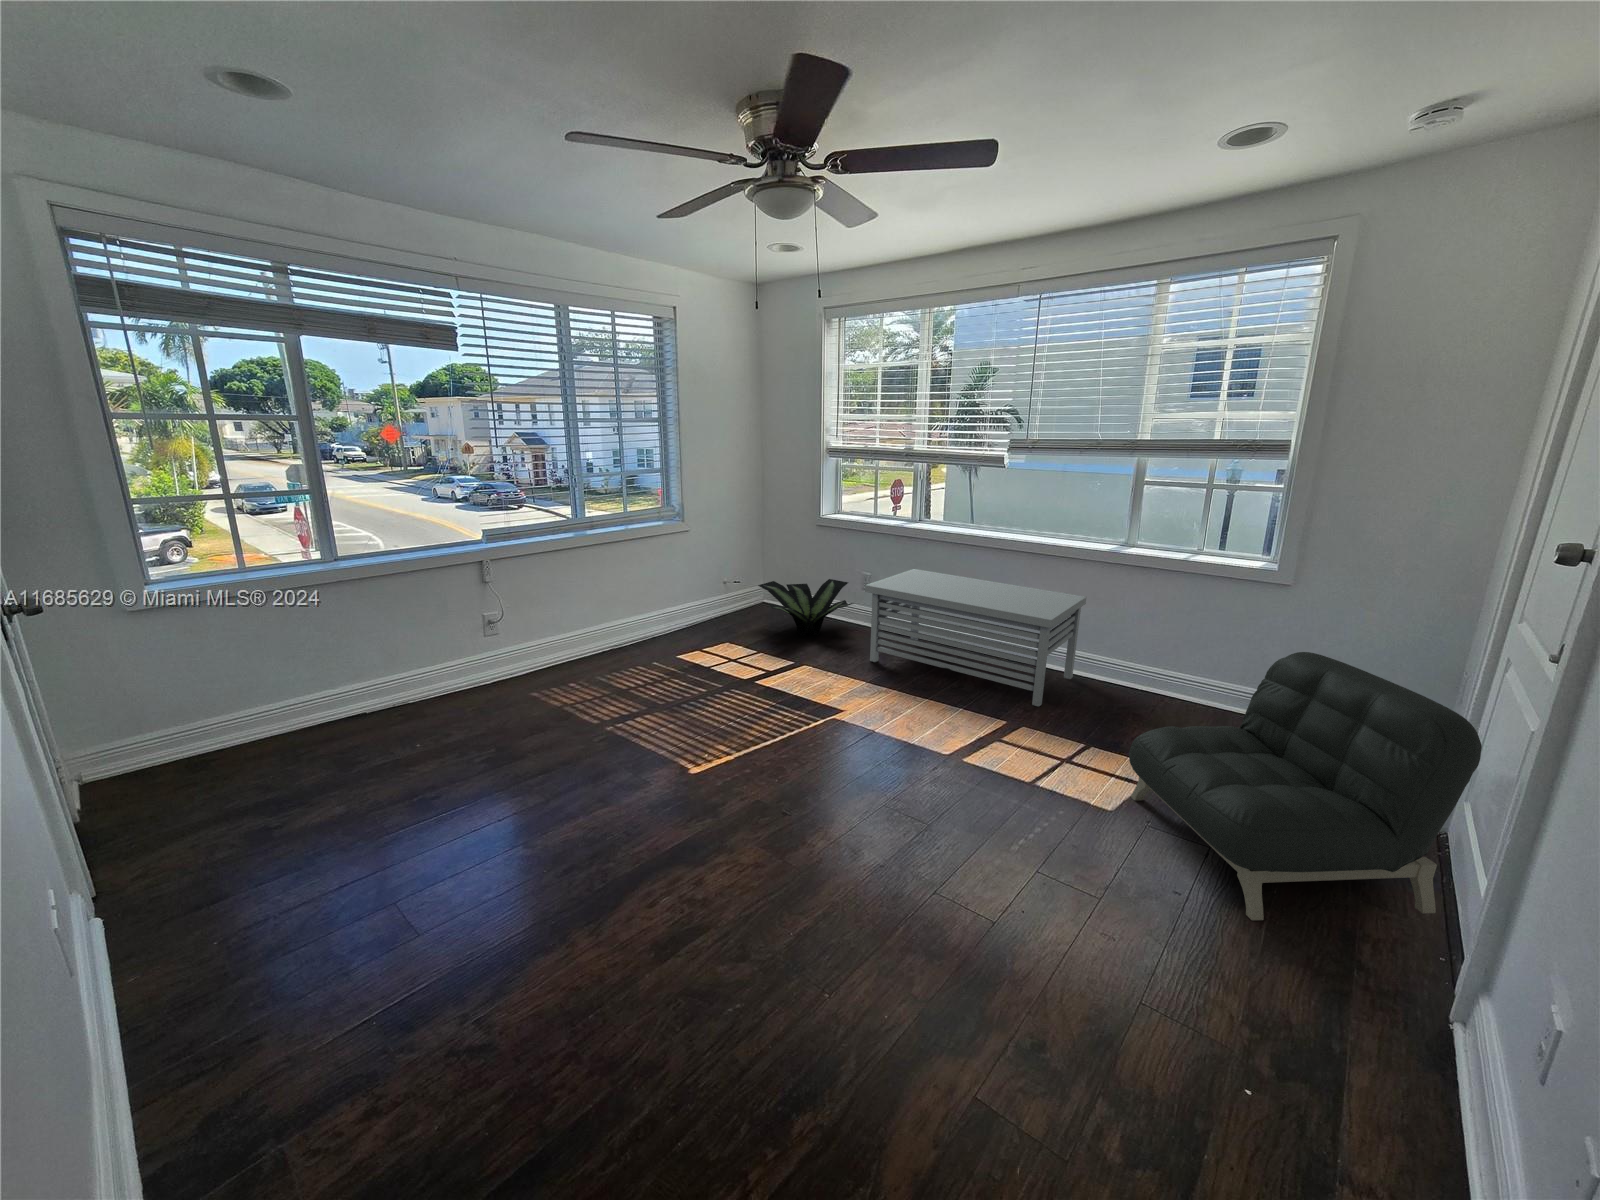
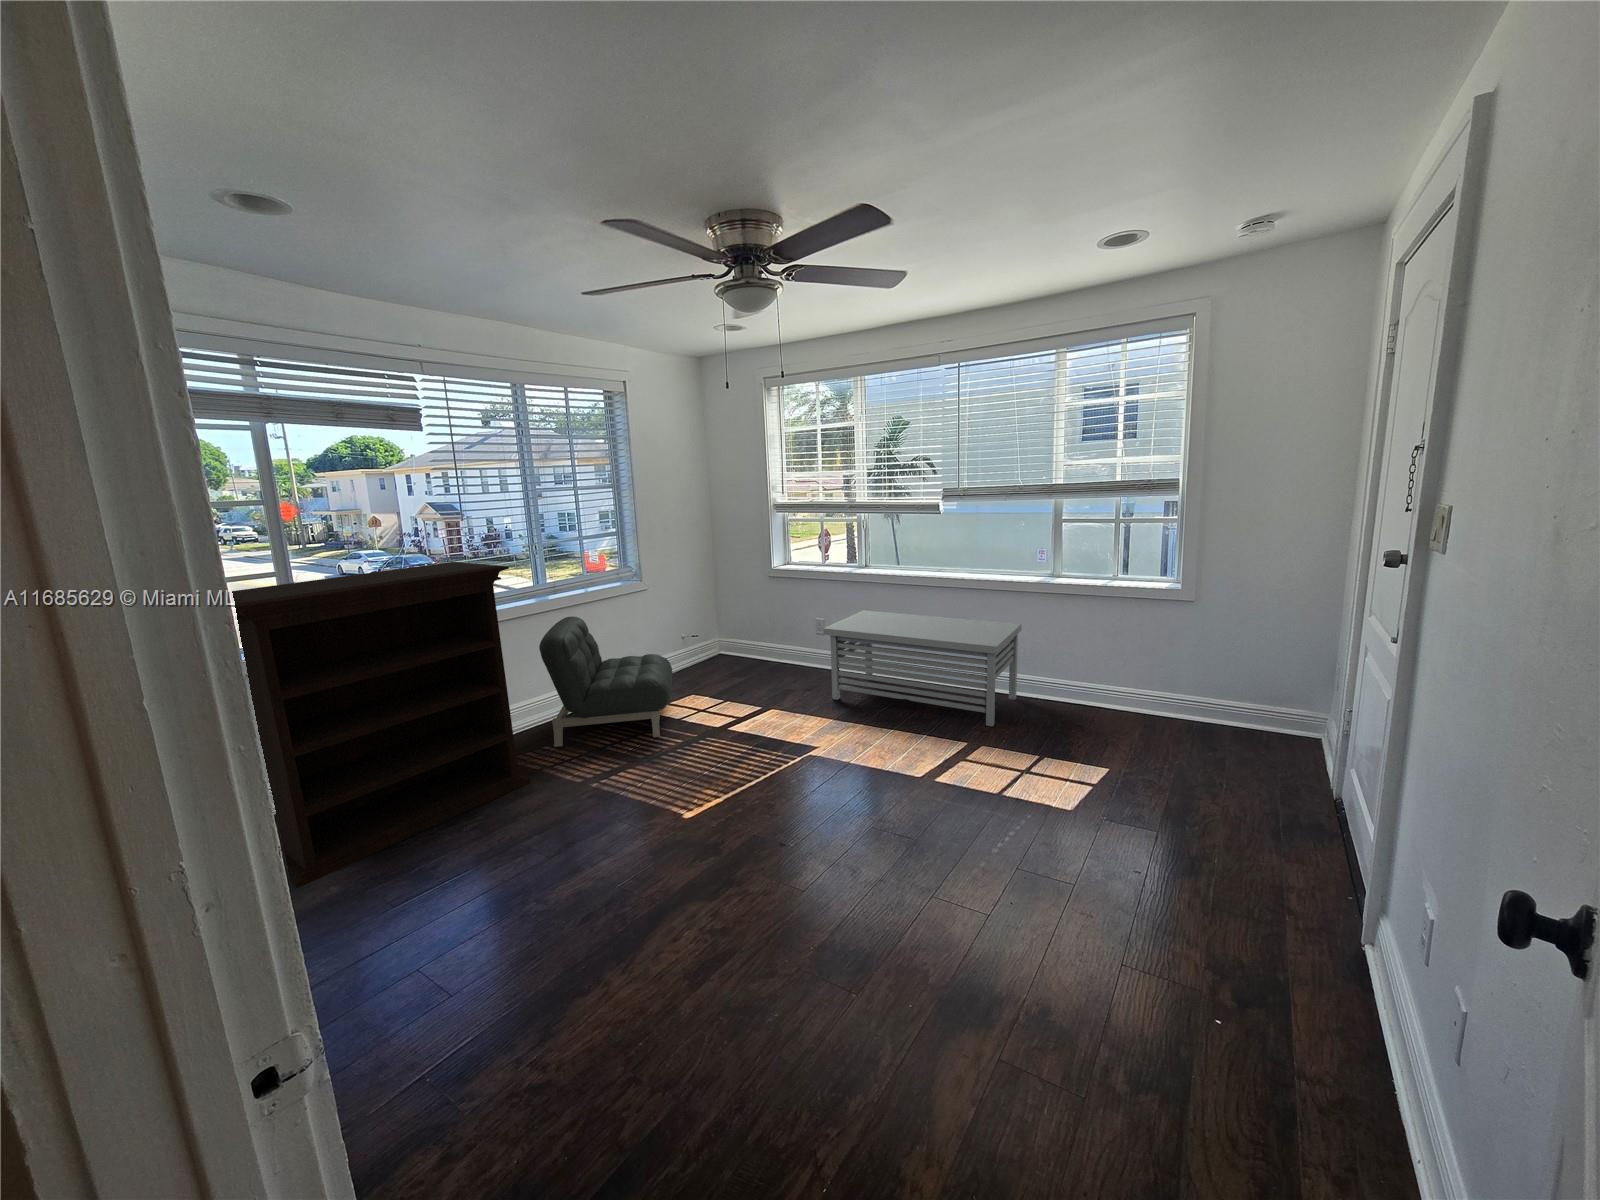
bookshelf: none [216,490,547,802] -> present [232,562,530,888]
potted plant: present [758,579,854,636] -> none [717,626,813,682]
armchair: present [1129,652,1482,920] -> present [539,616,673,747]

